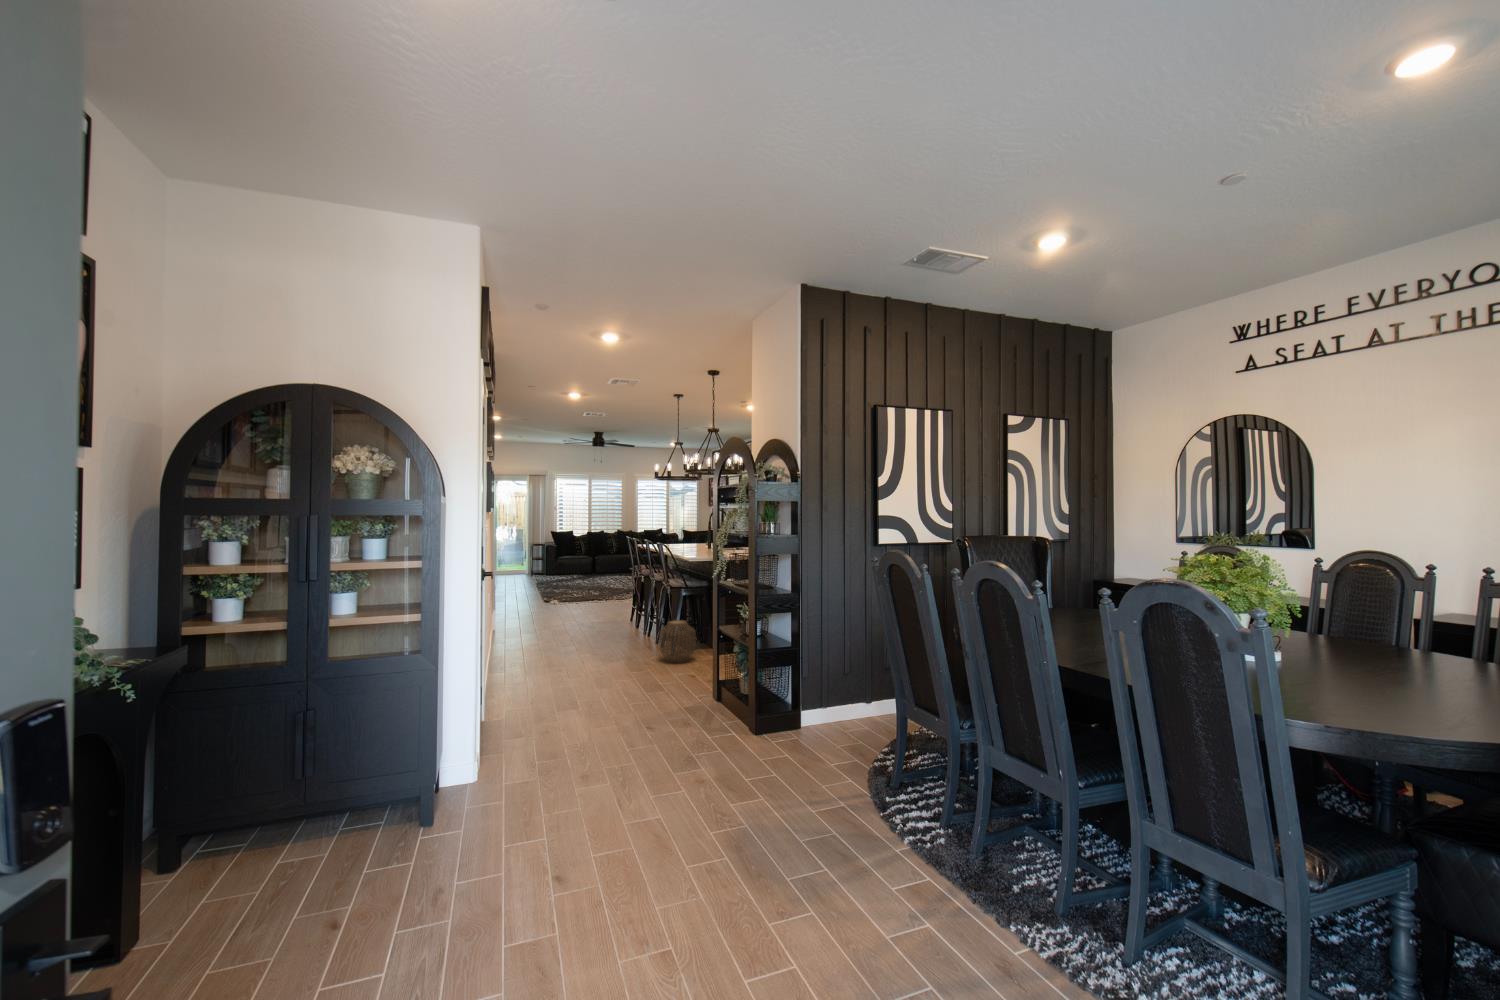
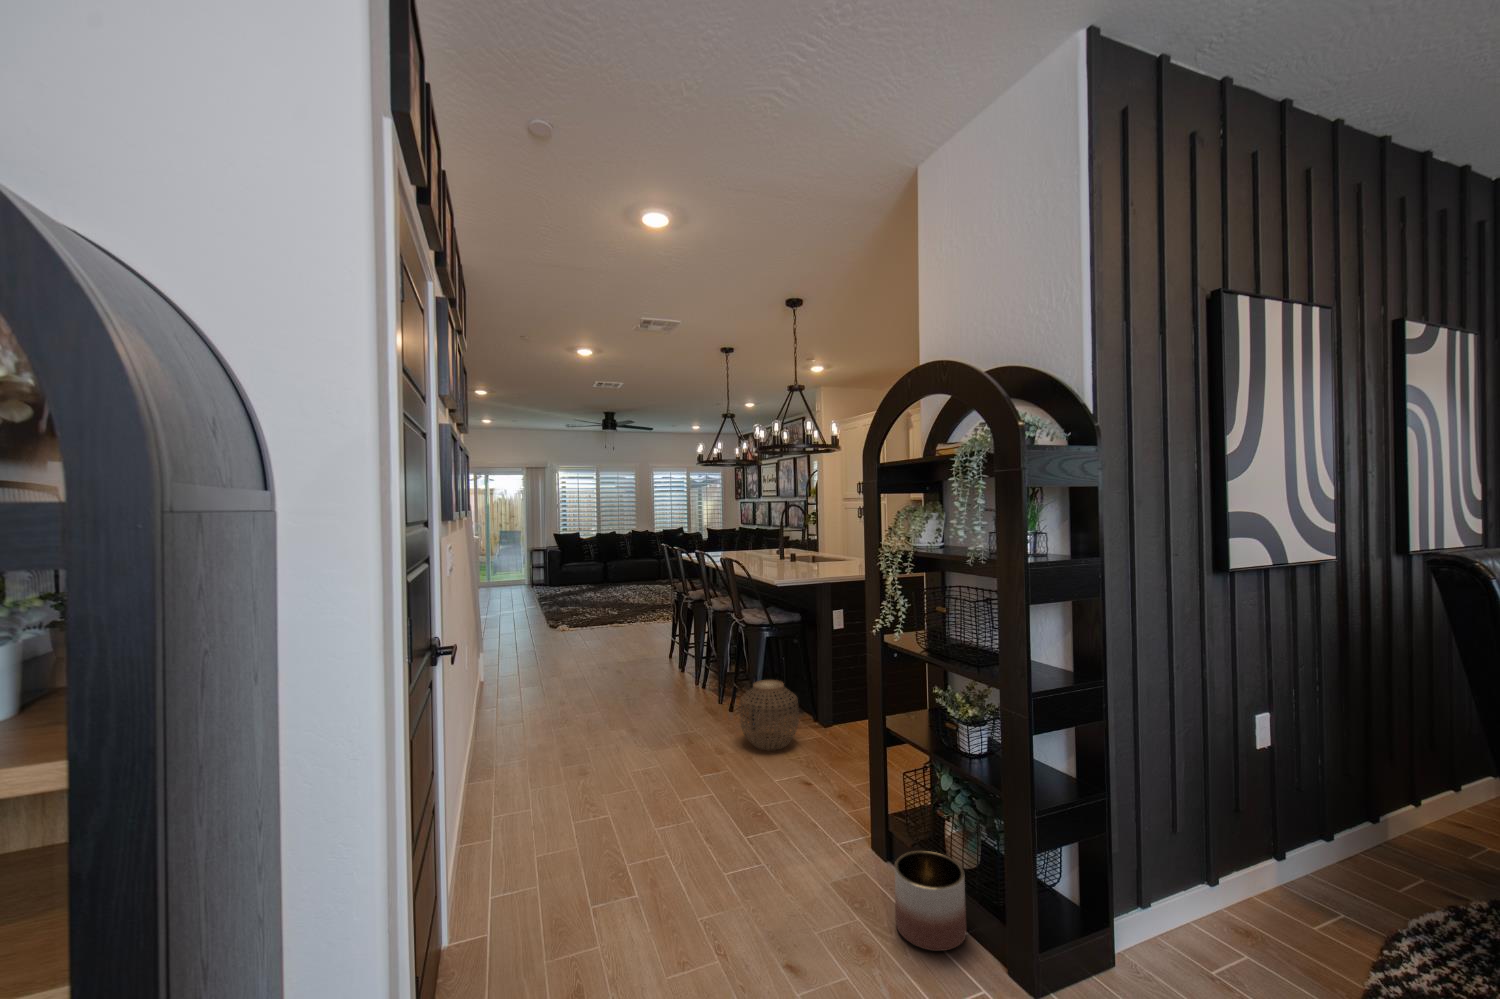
planter: none [703,683,736,722] -> present [895,851,966,951]

